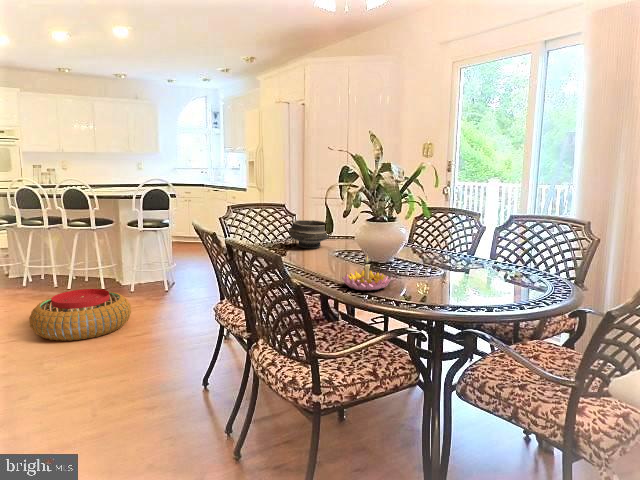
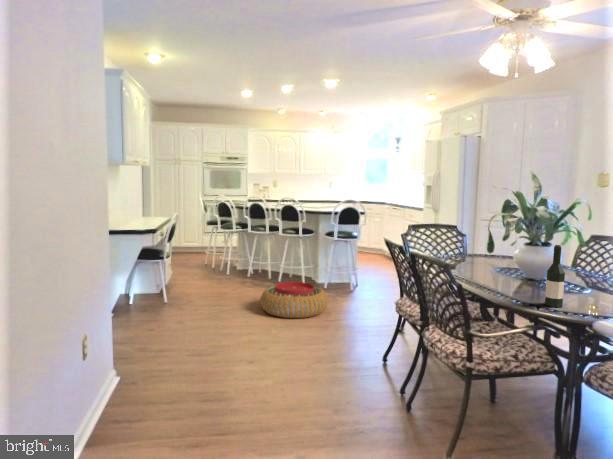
wine bottle: none [408,218,433,303] -> present [545,245,565,307]
bowl: present [289,220,332,248] -> none [459,240,495,263]
candle holder: present [342,256,391,291] -> none [495,269,535,296]

